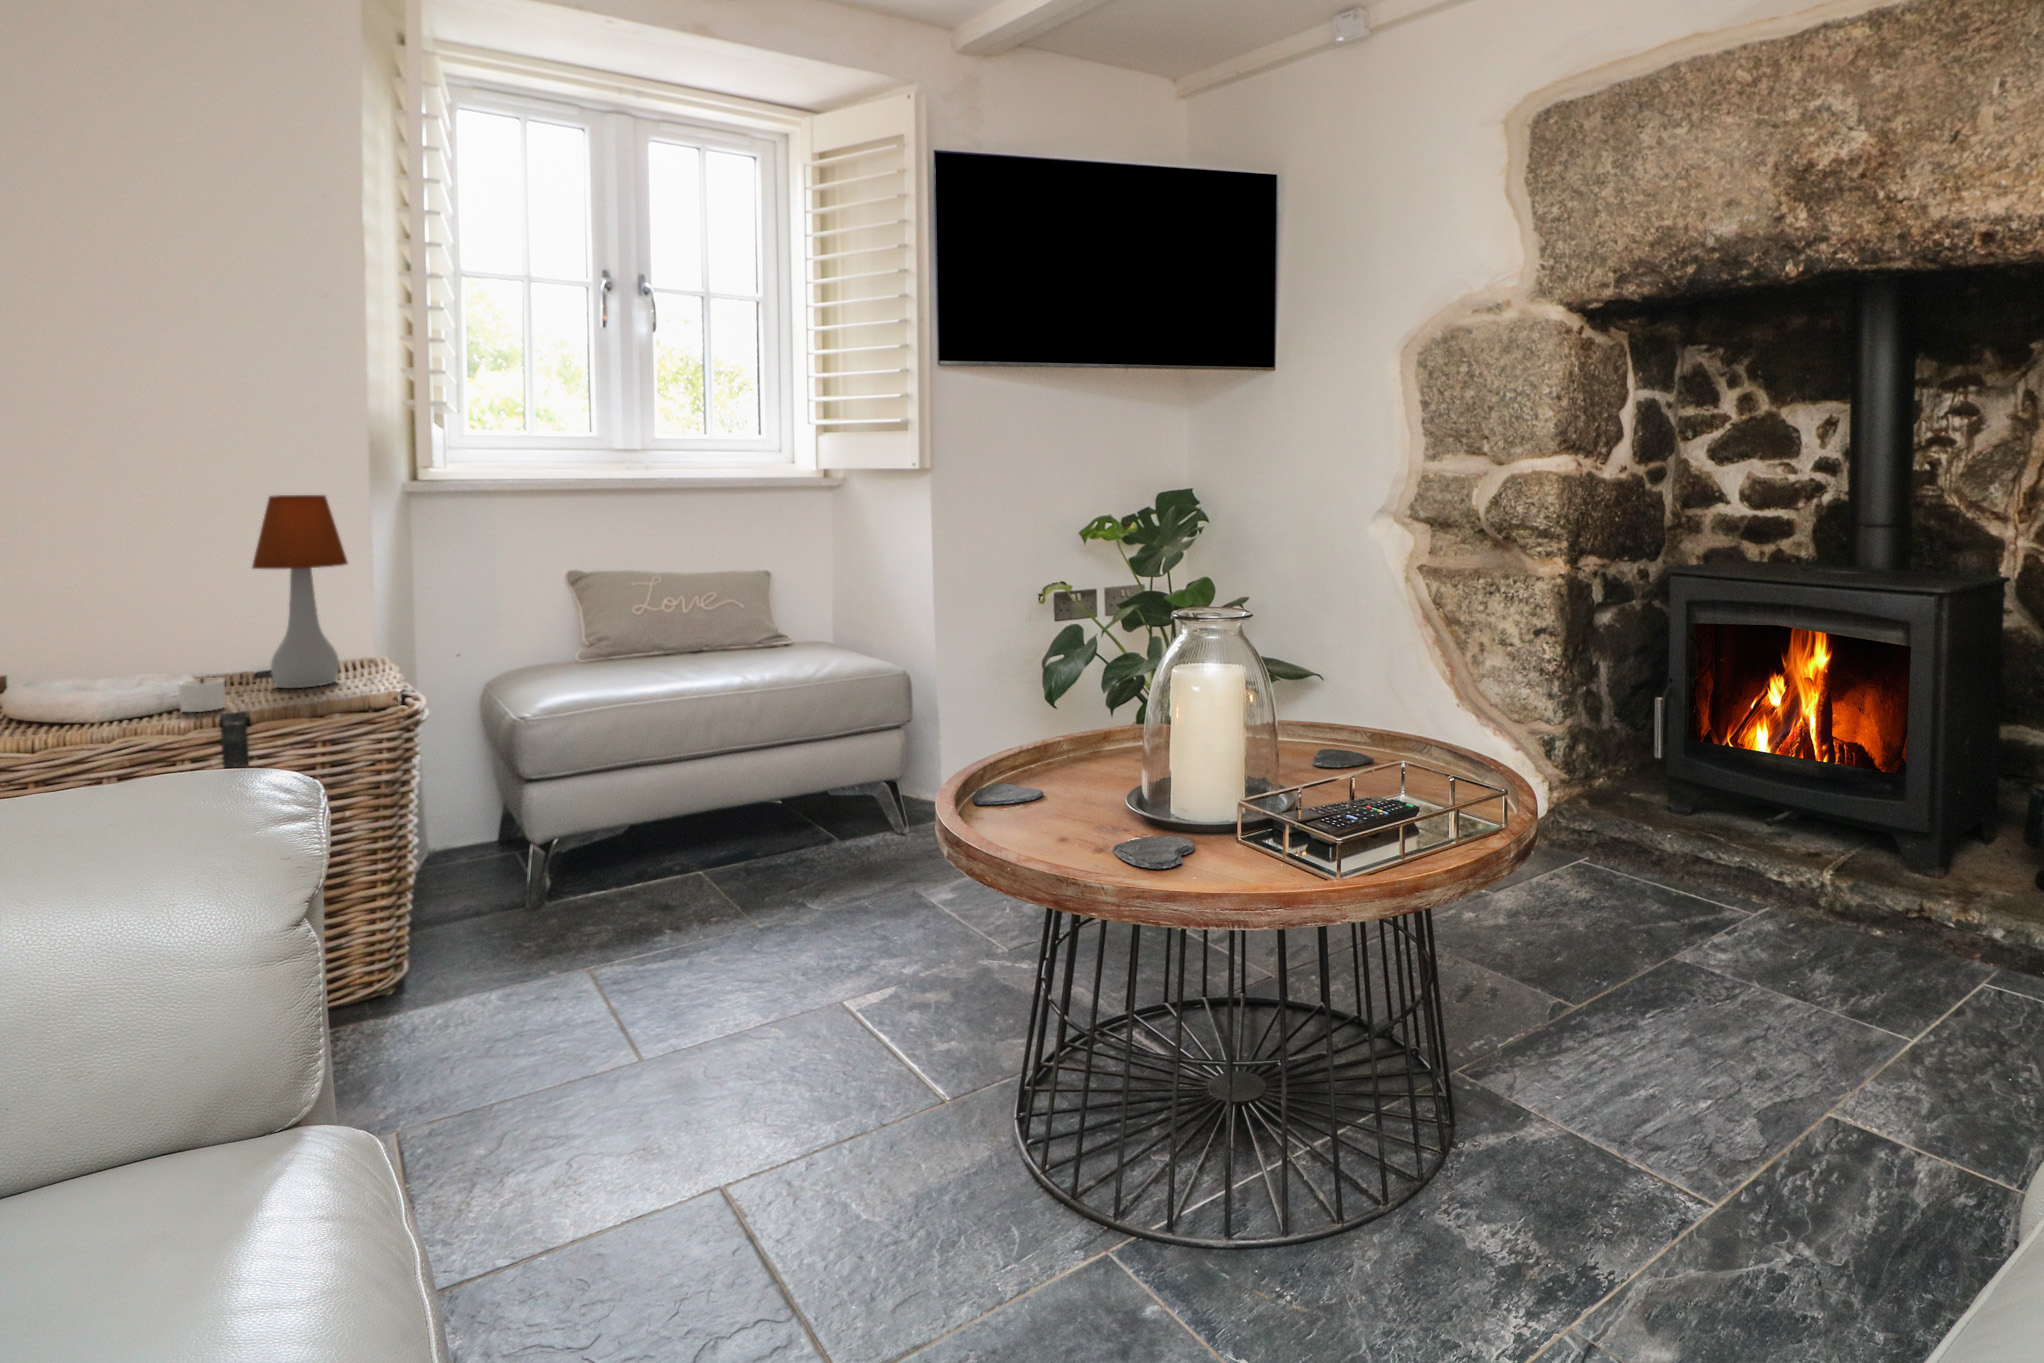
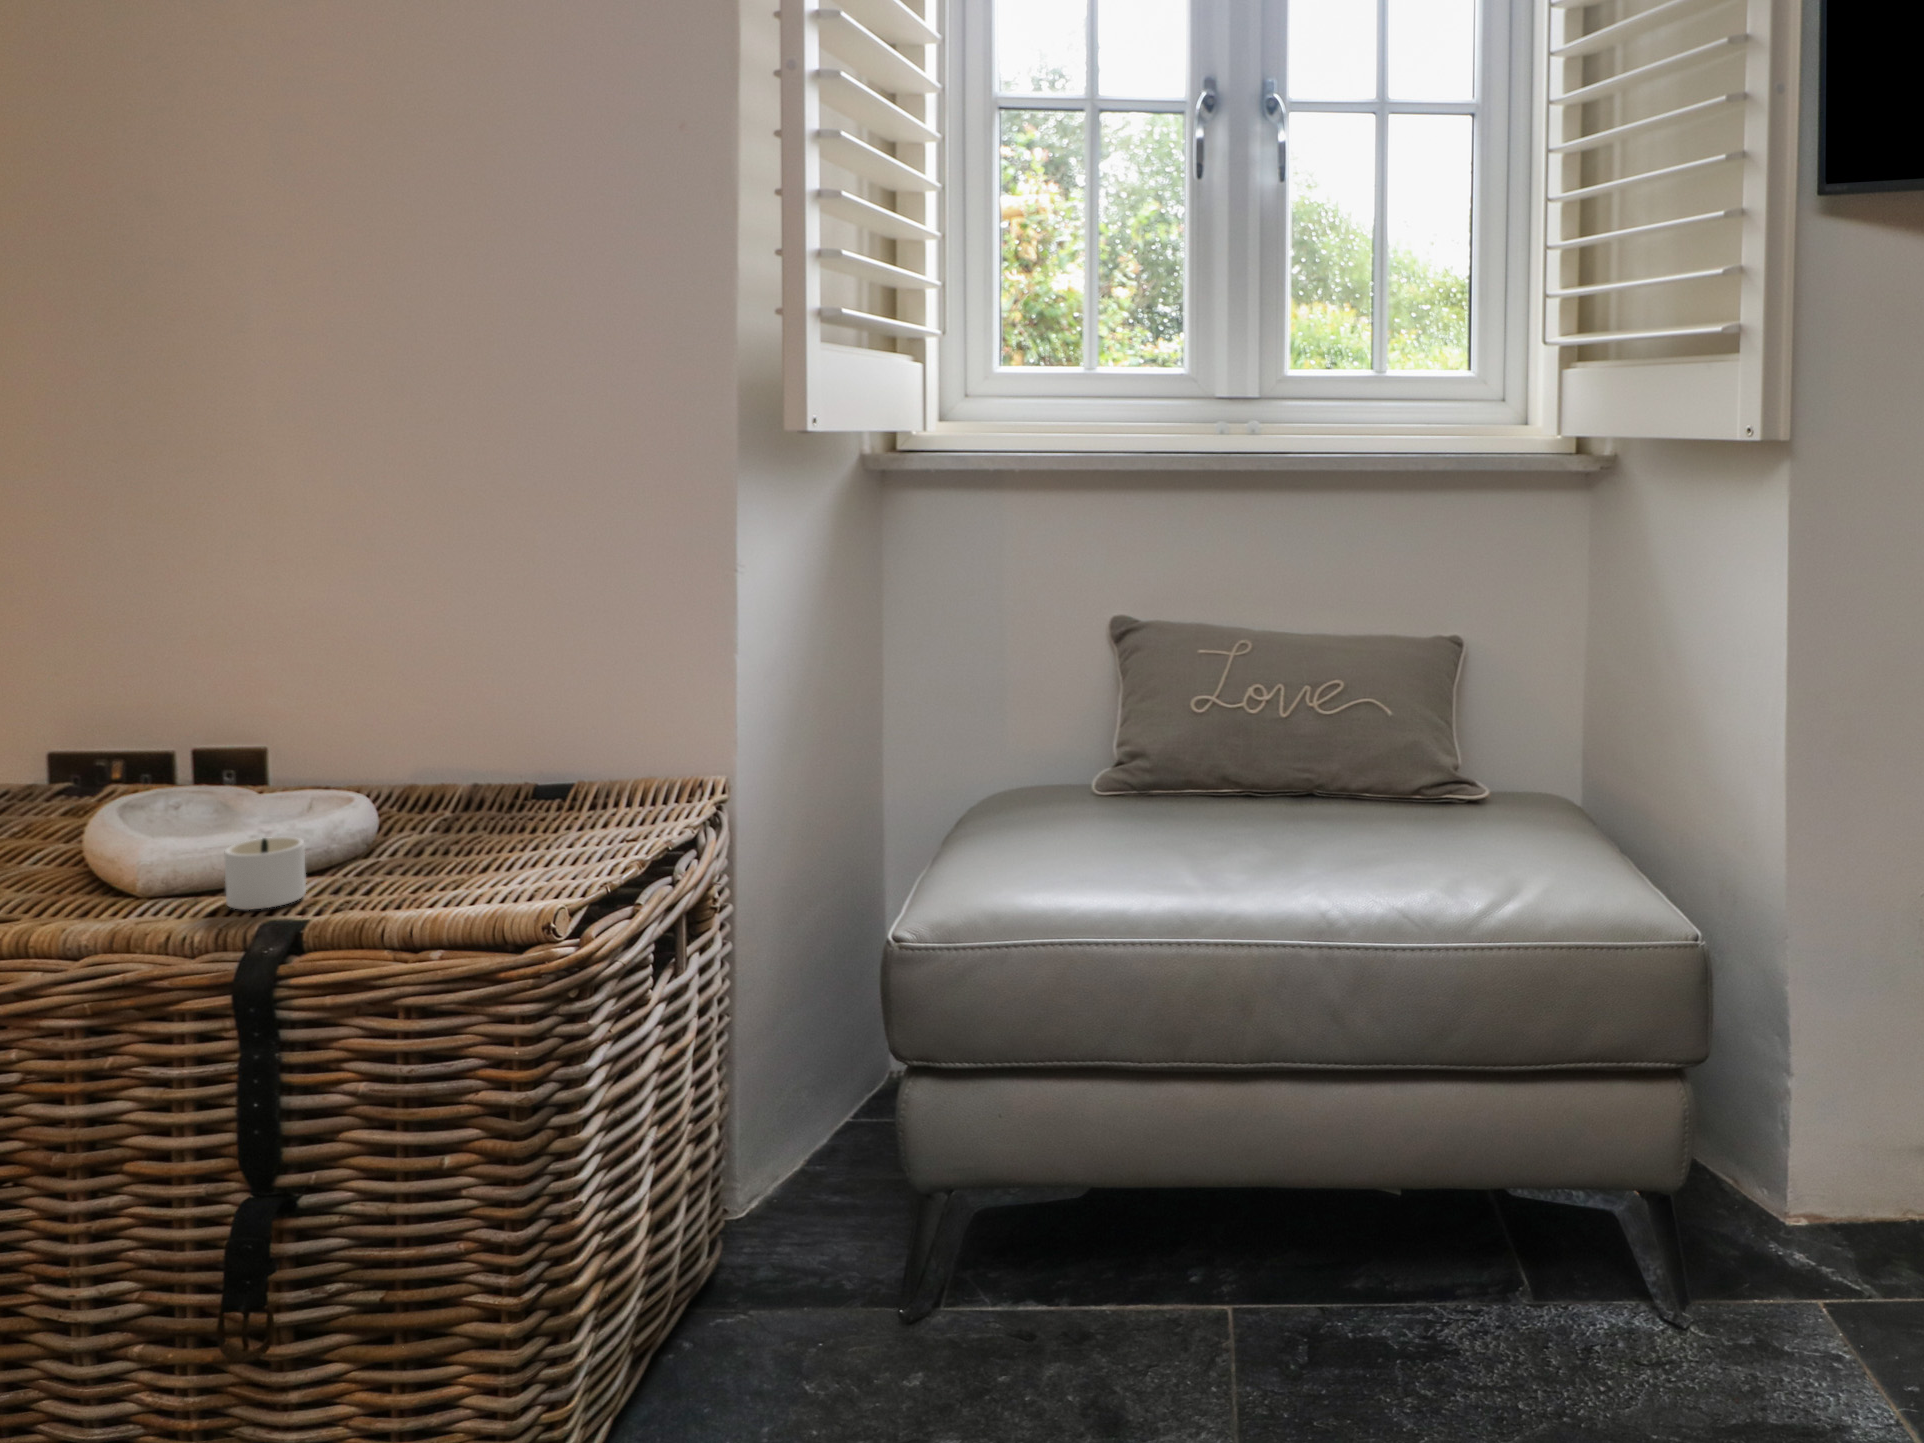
table lamp: present [252,495,348,688] -> none [431,480,593,854]

